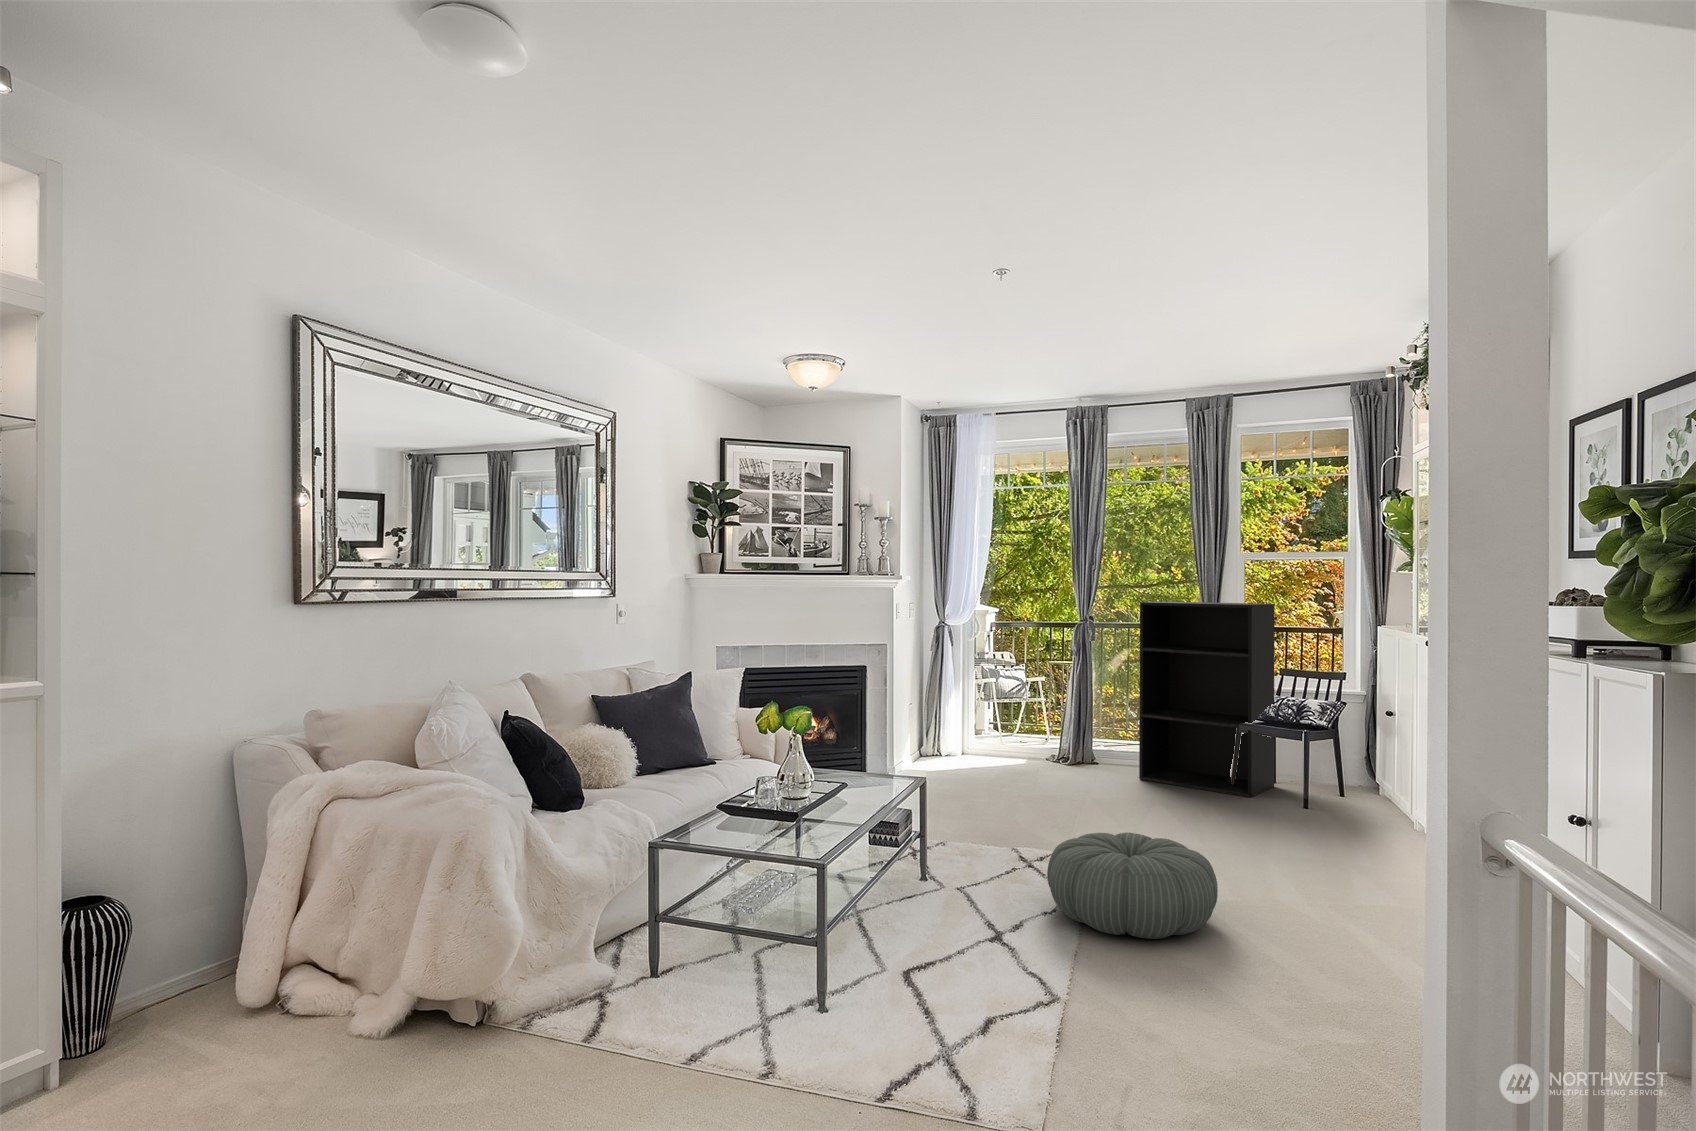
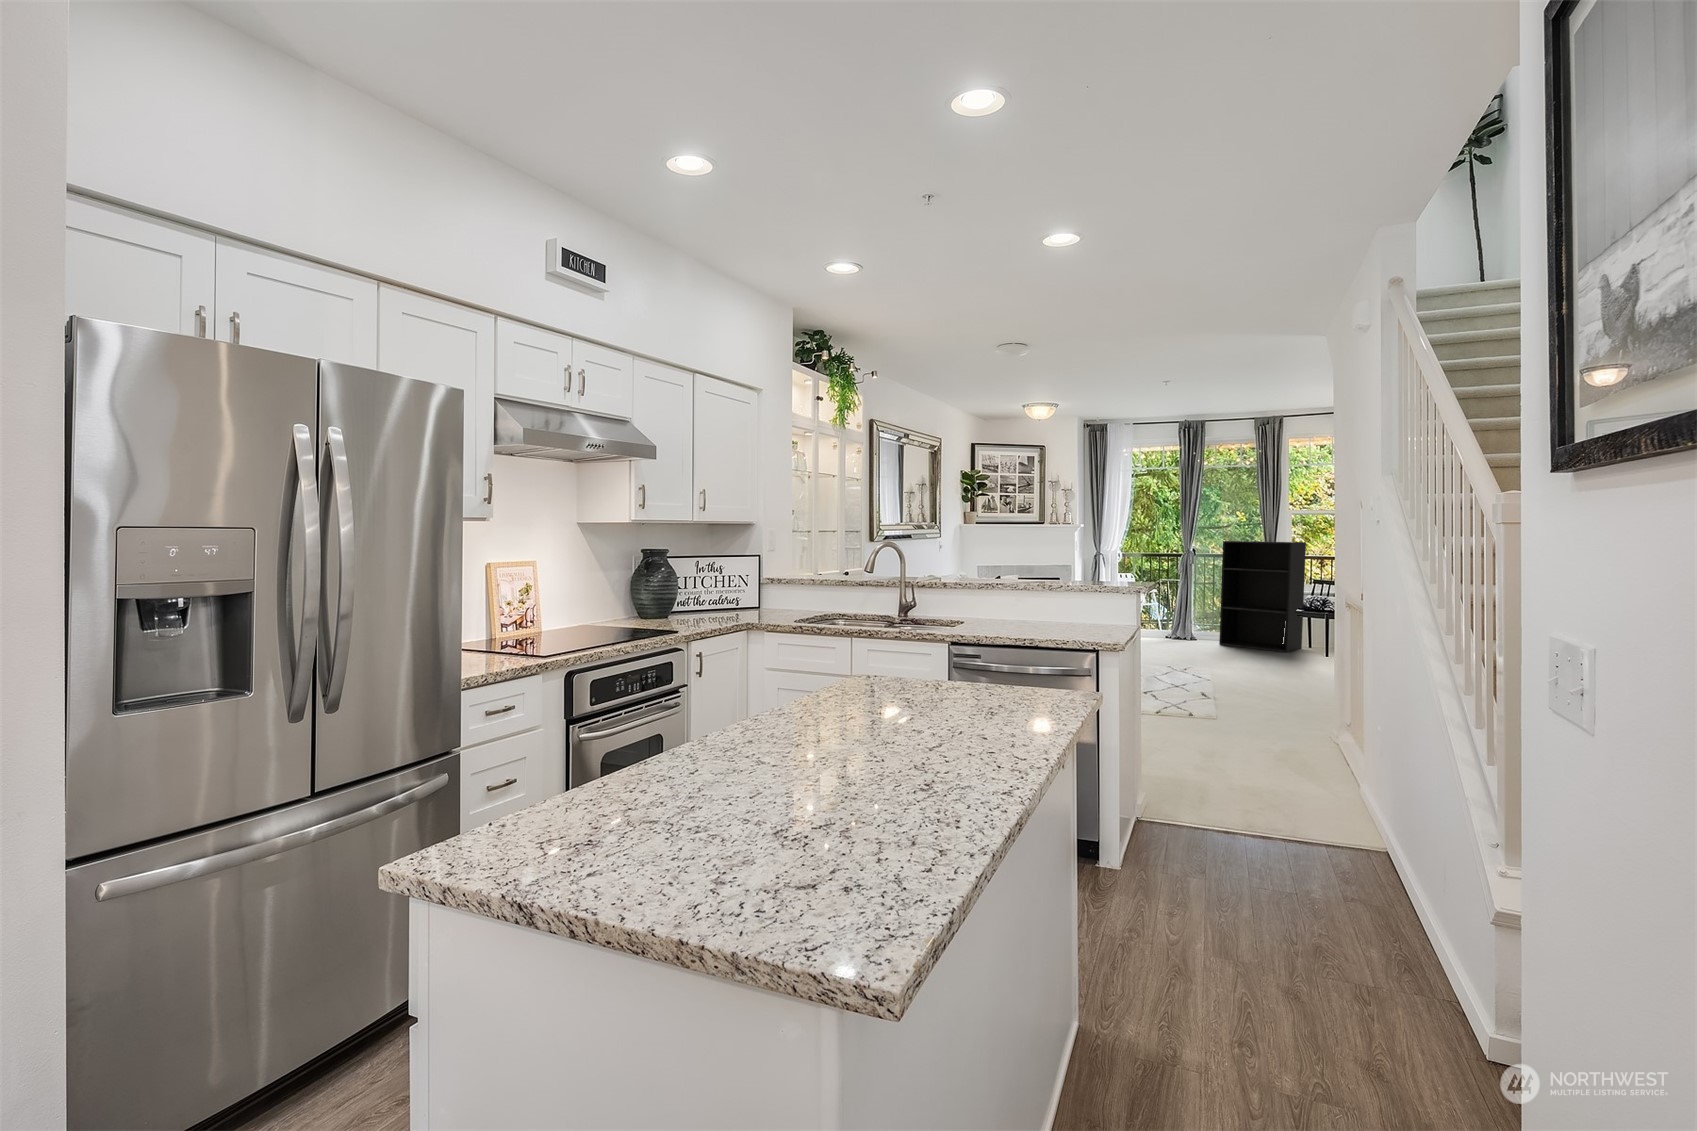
pouf: present [1047,833,1218,939] -> none [1182,647,1265,688]

